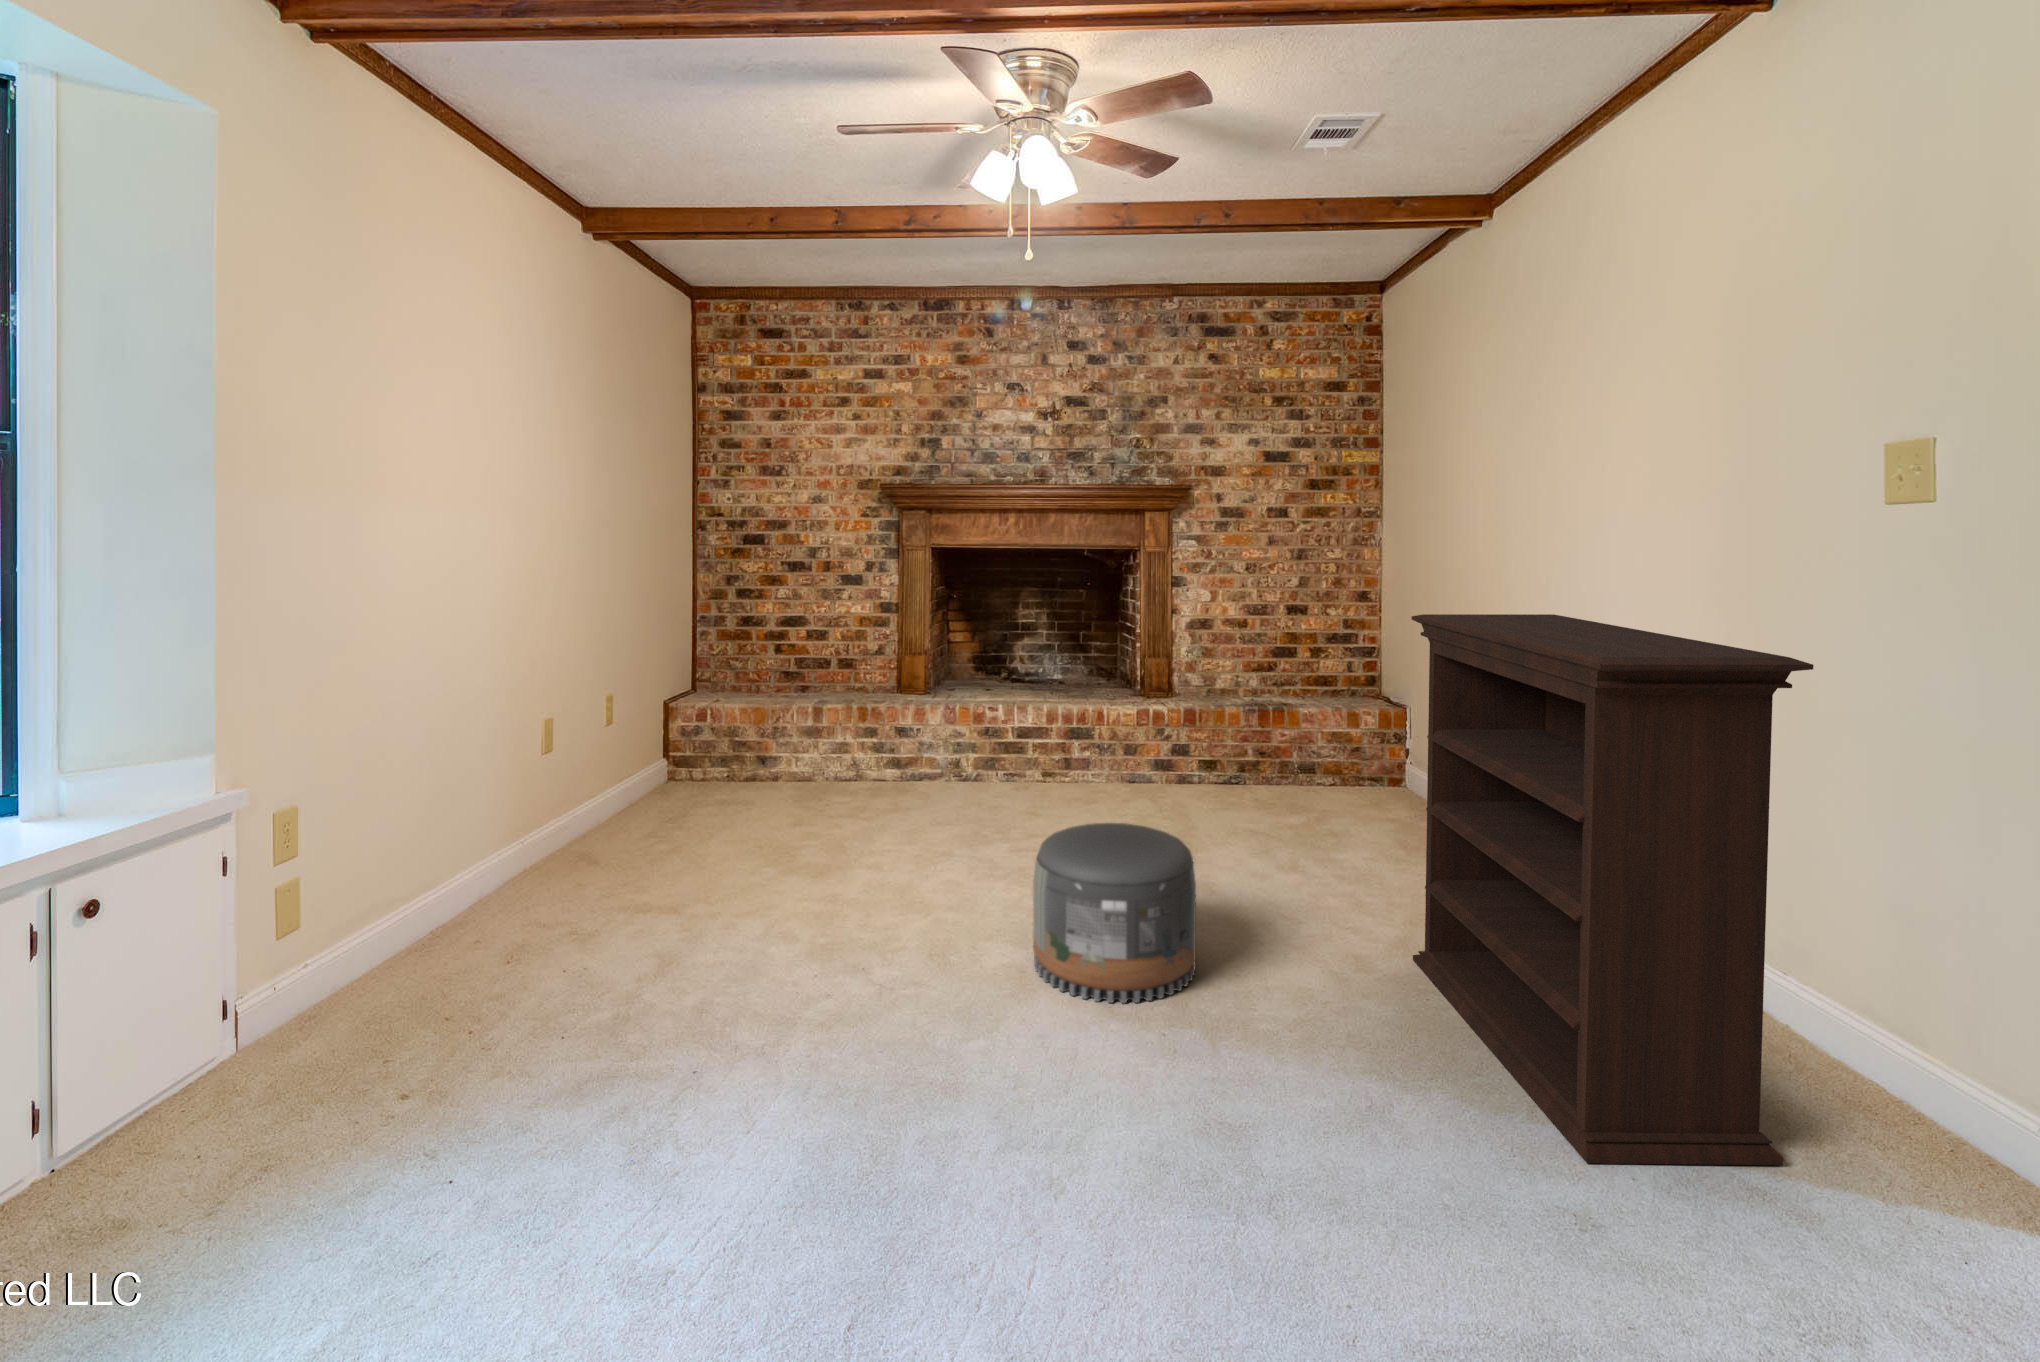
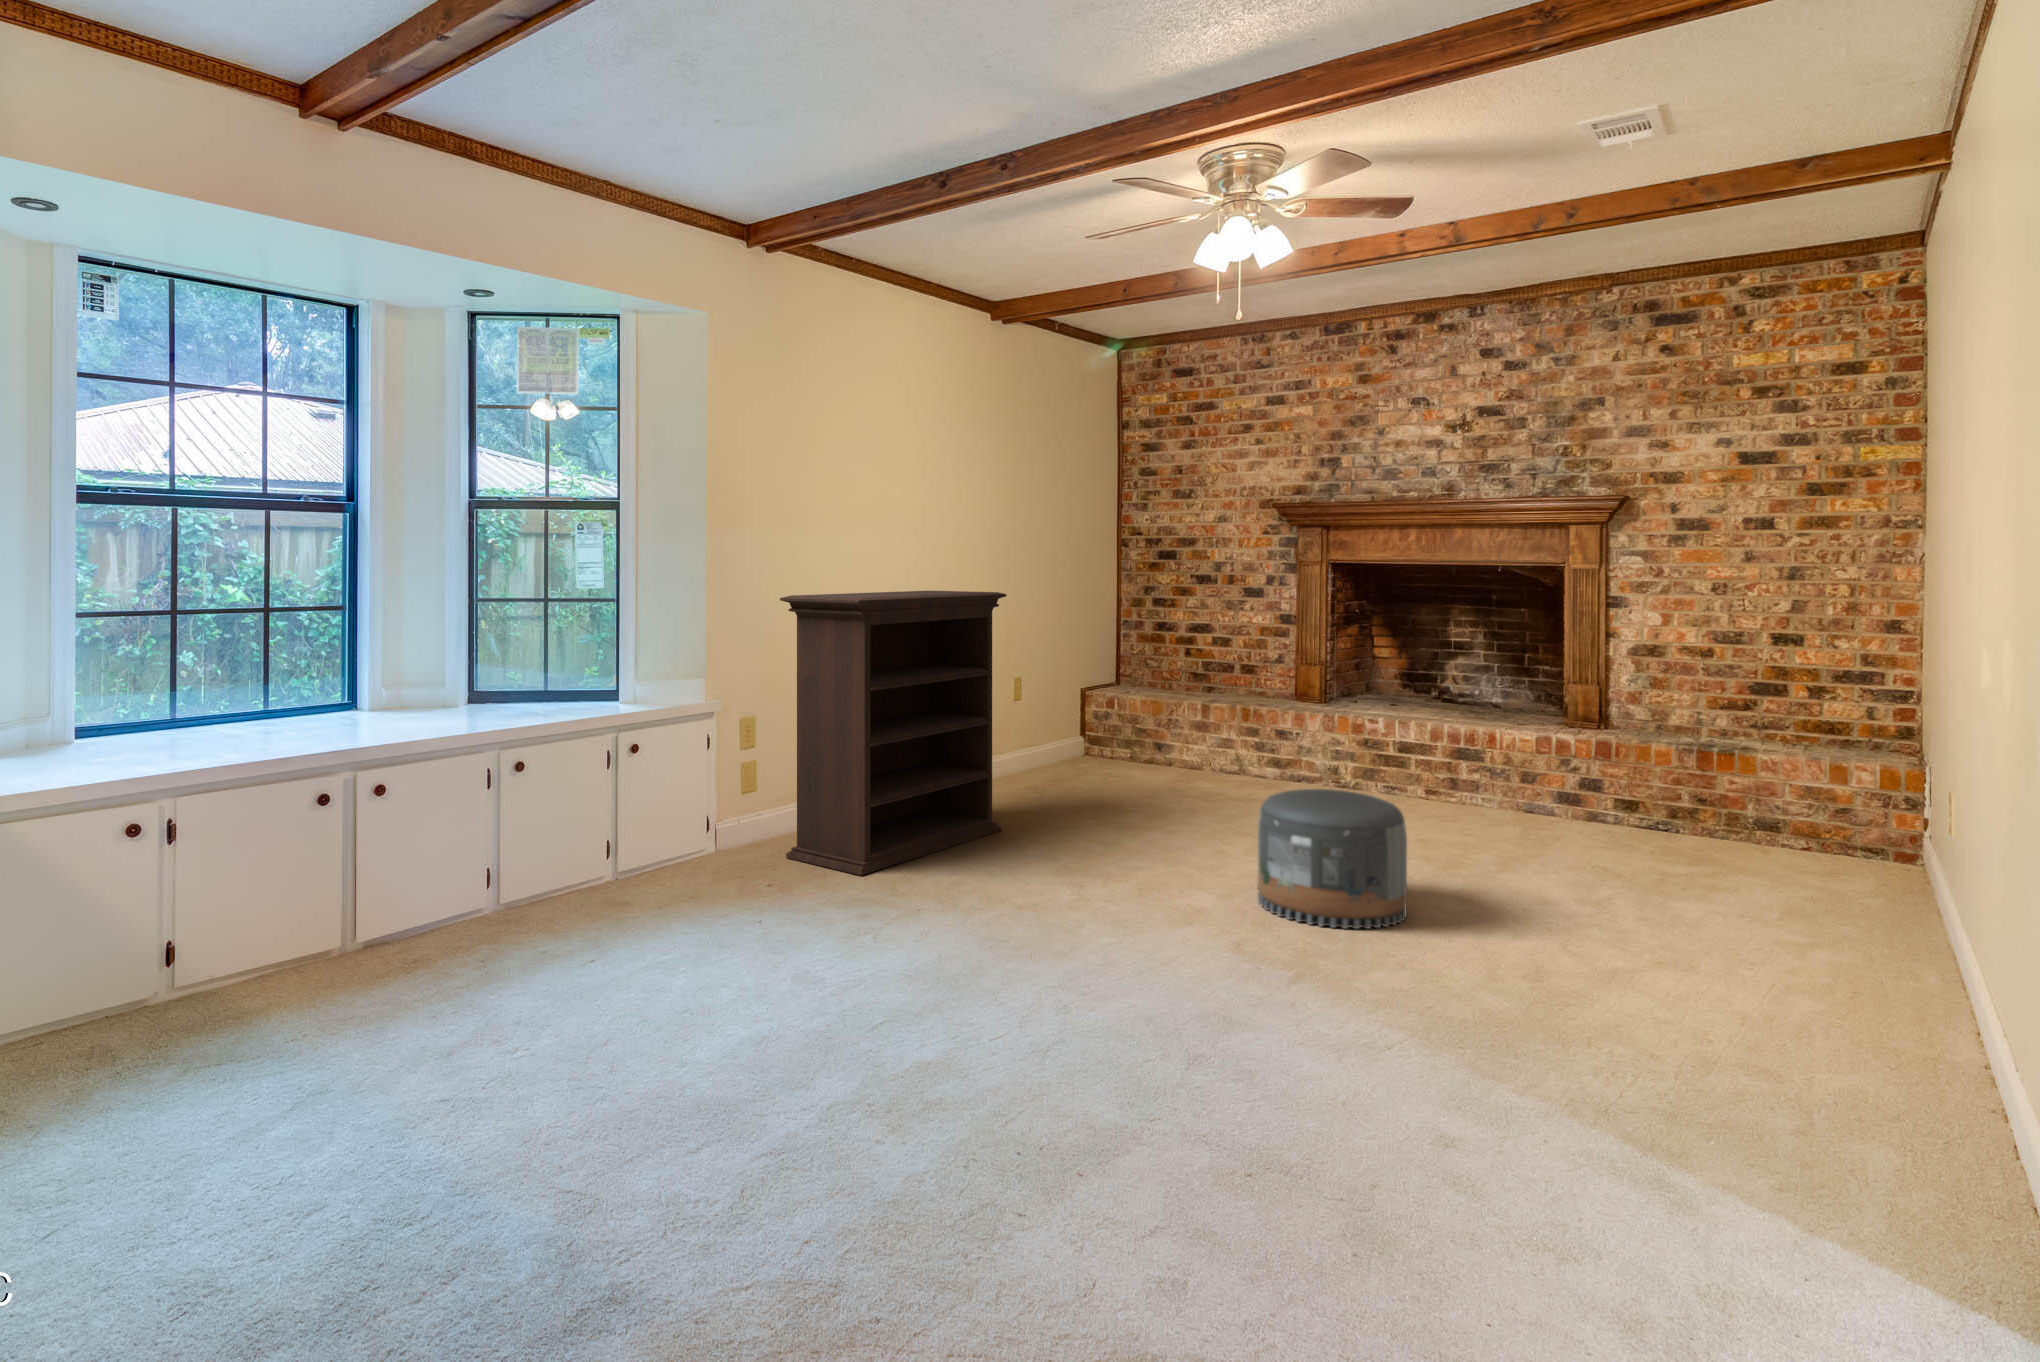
bookshelf: present [1411,614,1814,1165] -> present [780,591,1006,875]

